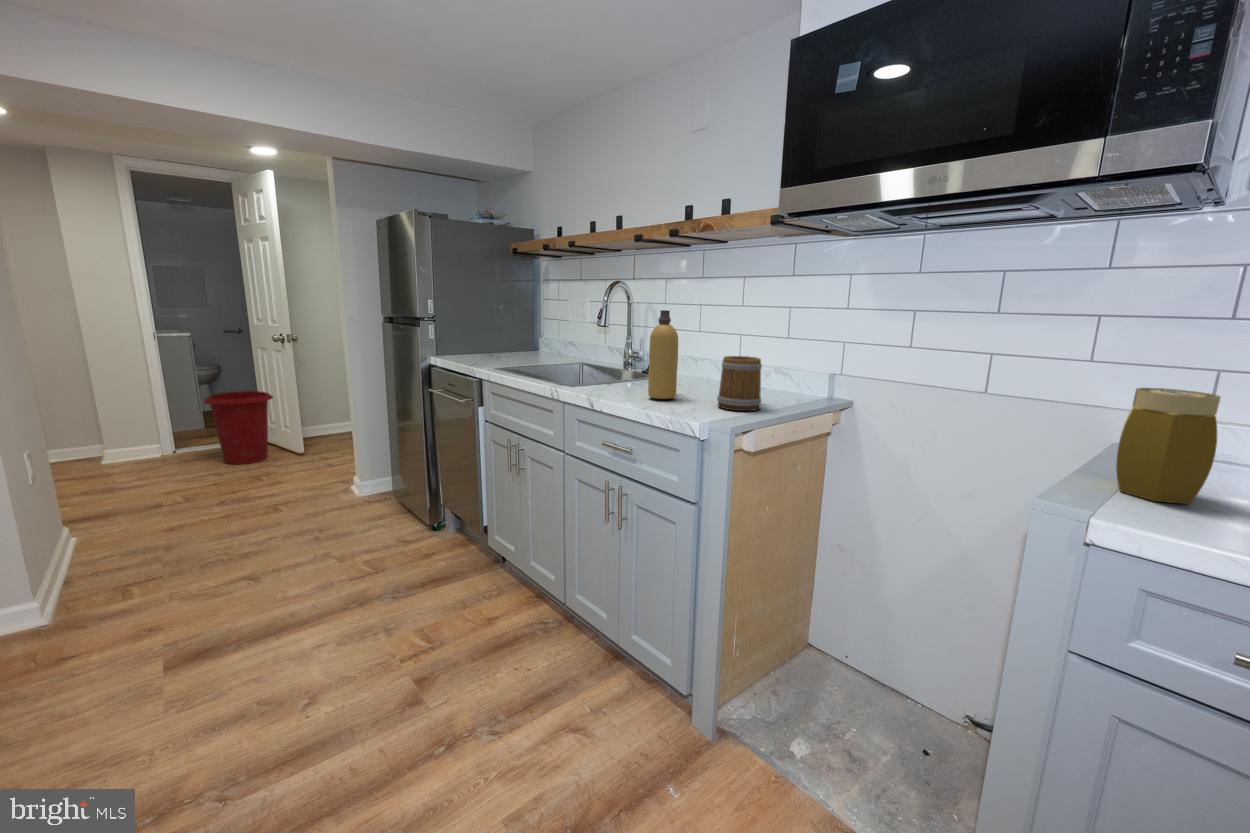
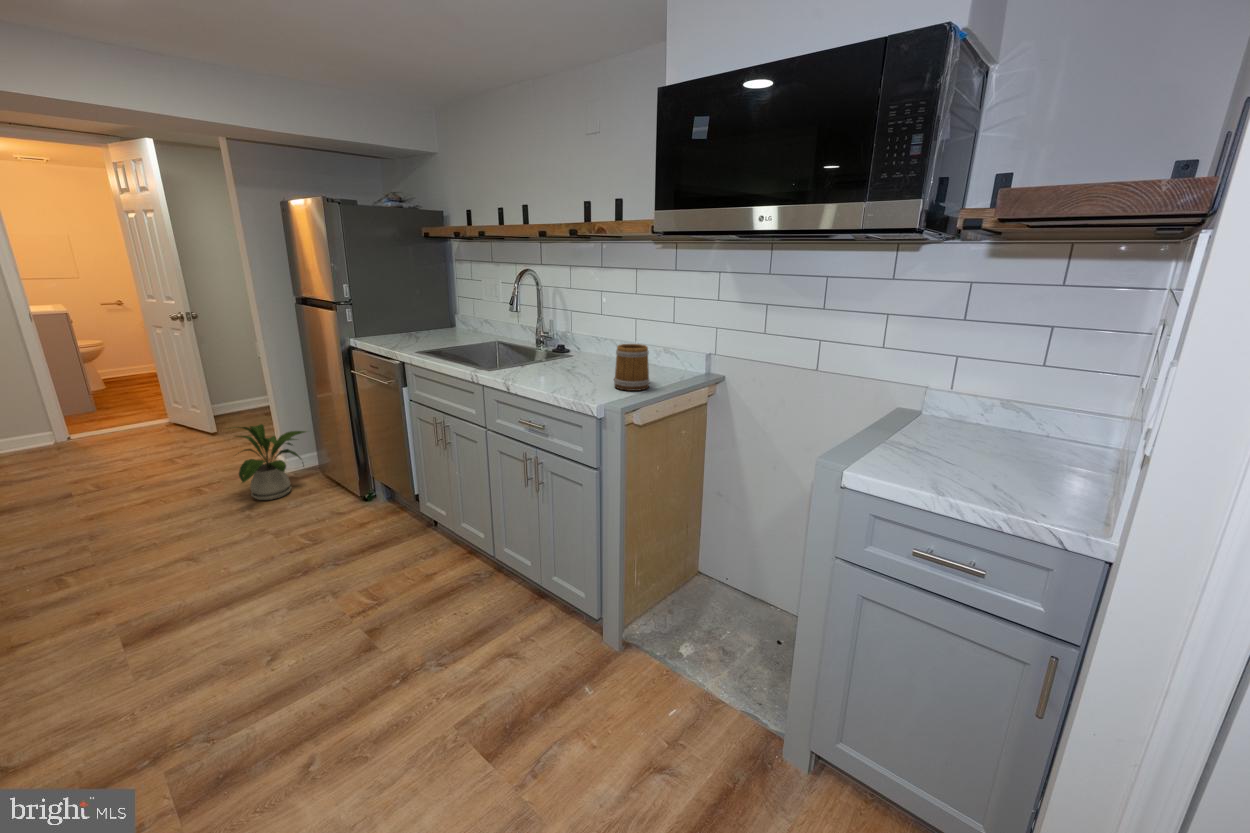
bottle: present [648,310,678,399] -> none [556,305,580,381]
jar: present [1116,388,1221,504] -> none [874,376,931,456]
waste bin: present [204,391,273,464] -> none [98,372,177,449]
house plant: none [303,443,386,522] -> present [235,424,305,500]

